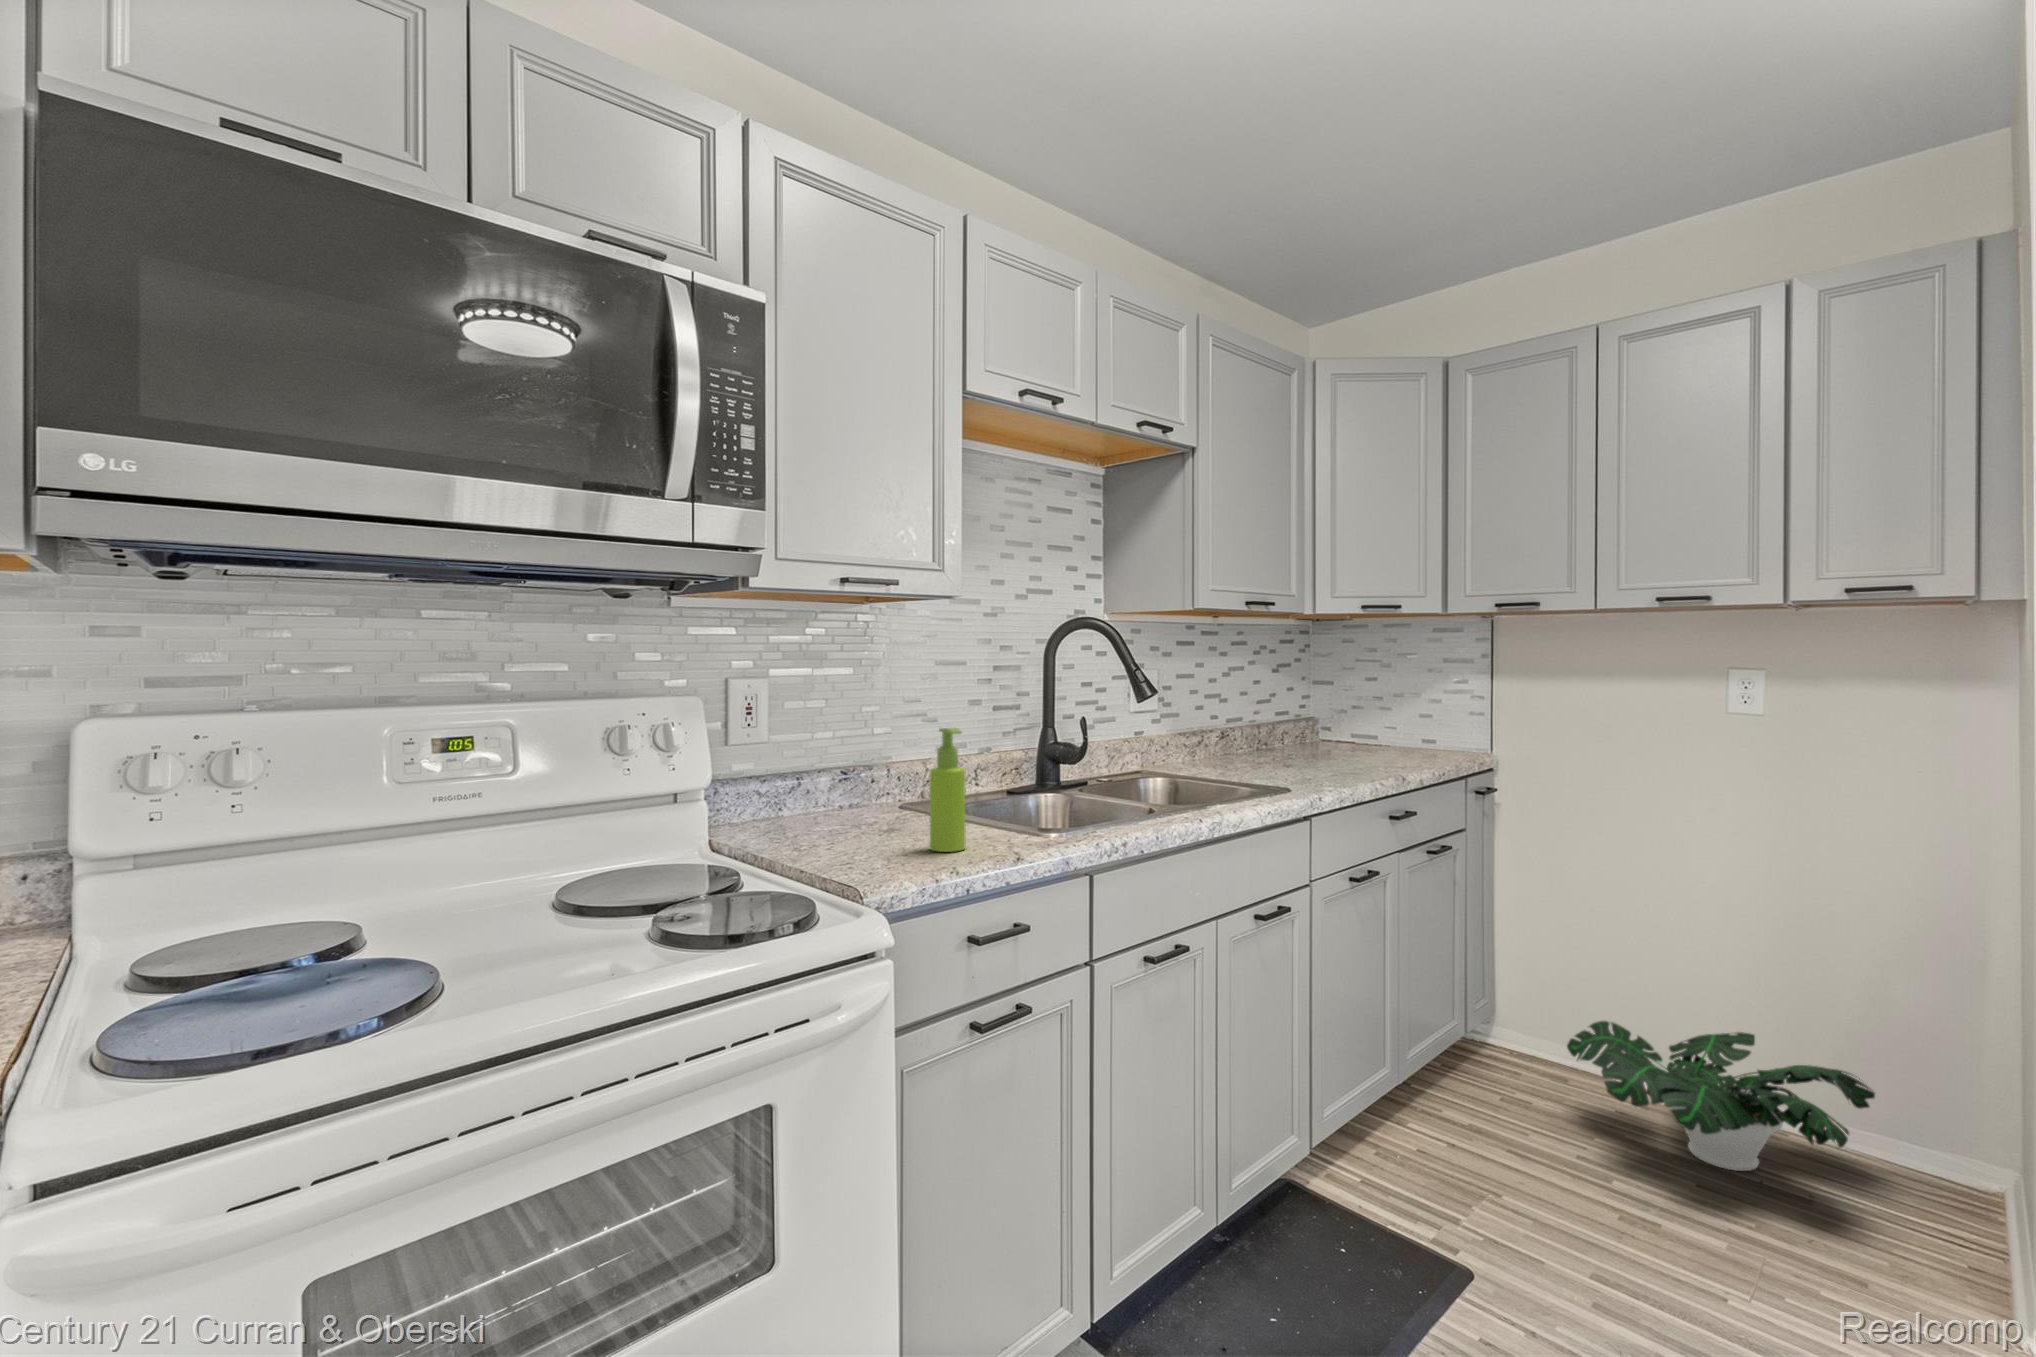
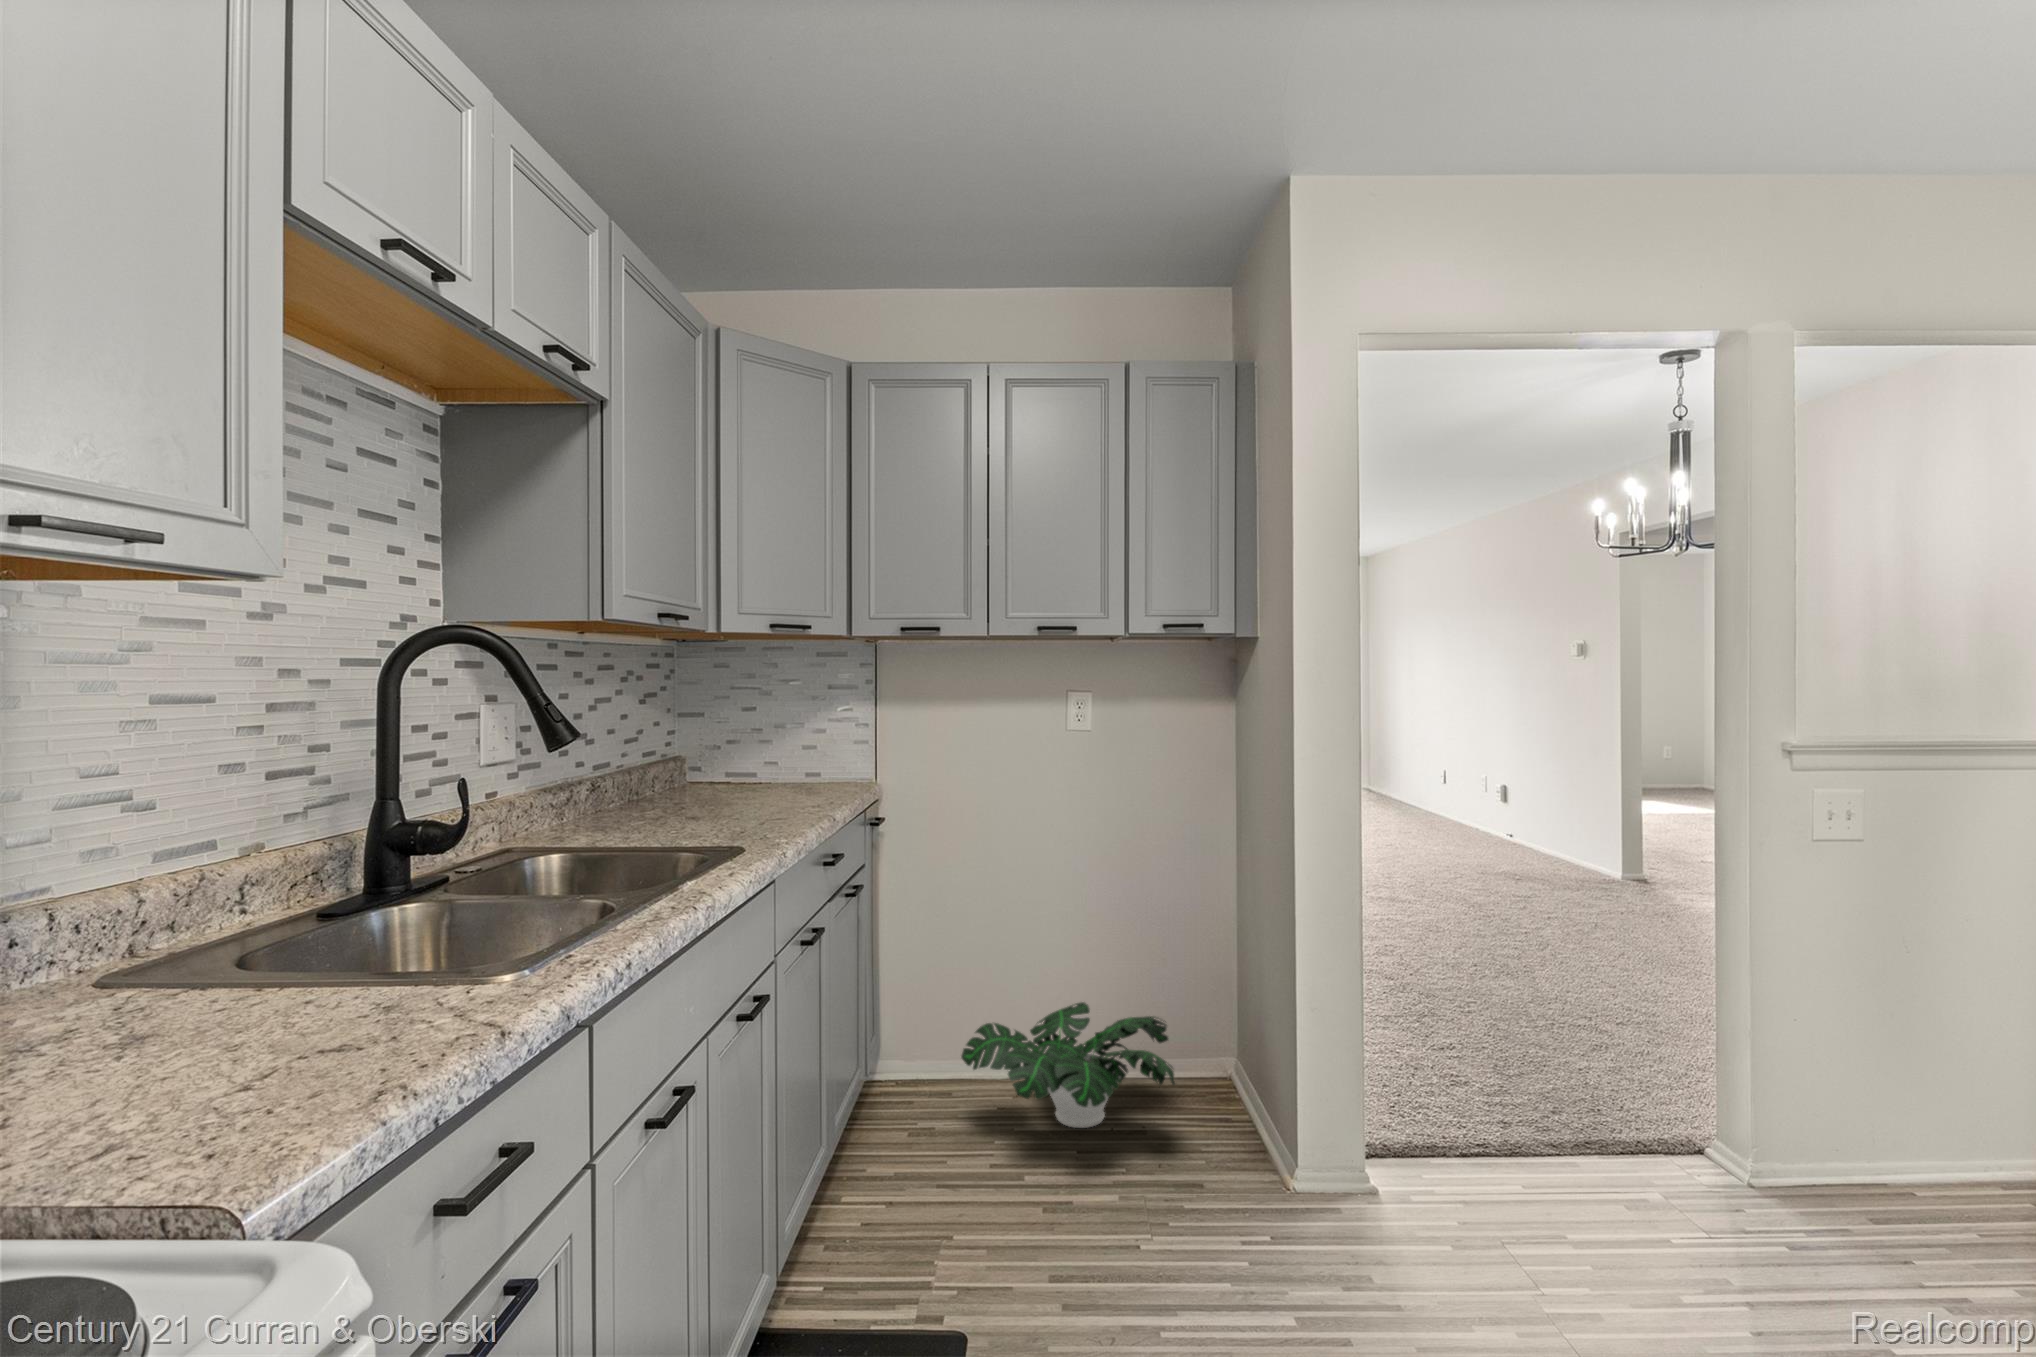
soap dispenser: present [930,728,966,852] -> none [290,828,379,1079]

